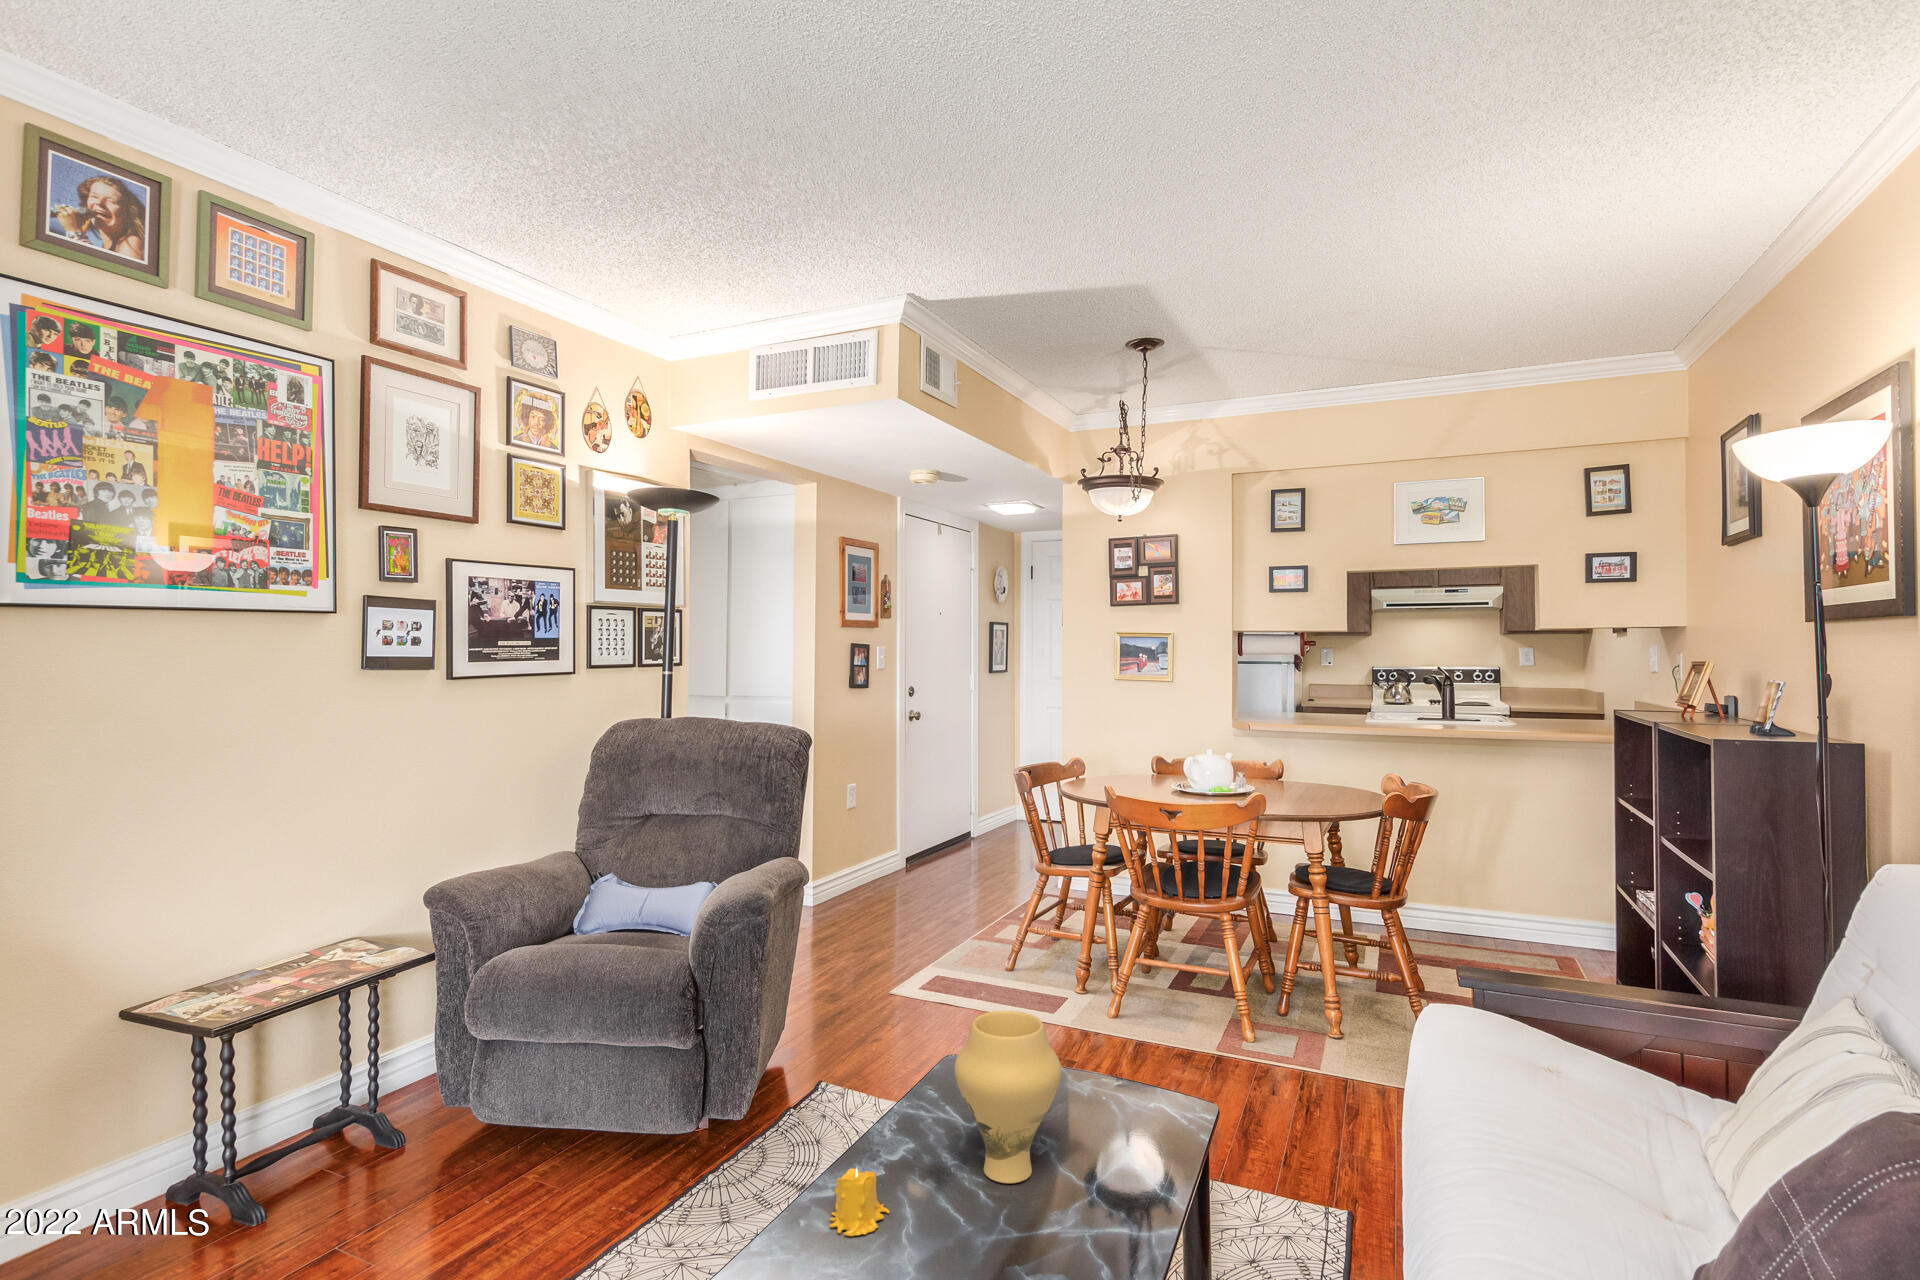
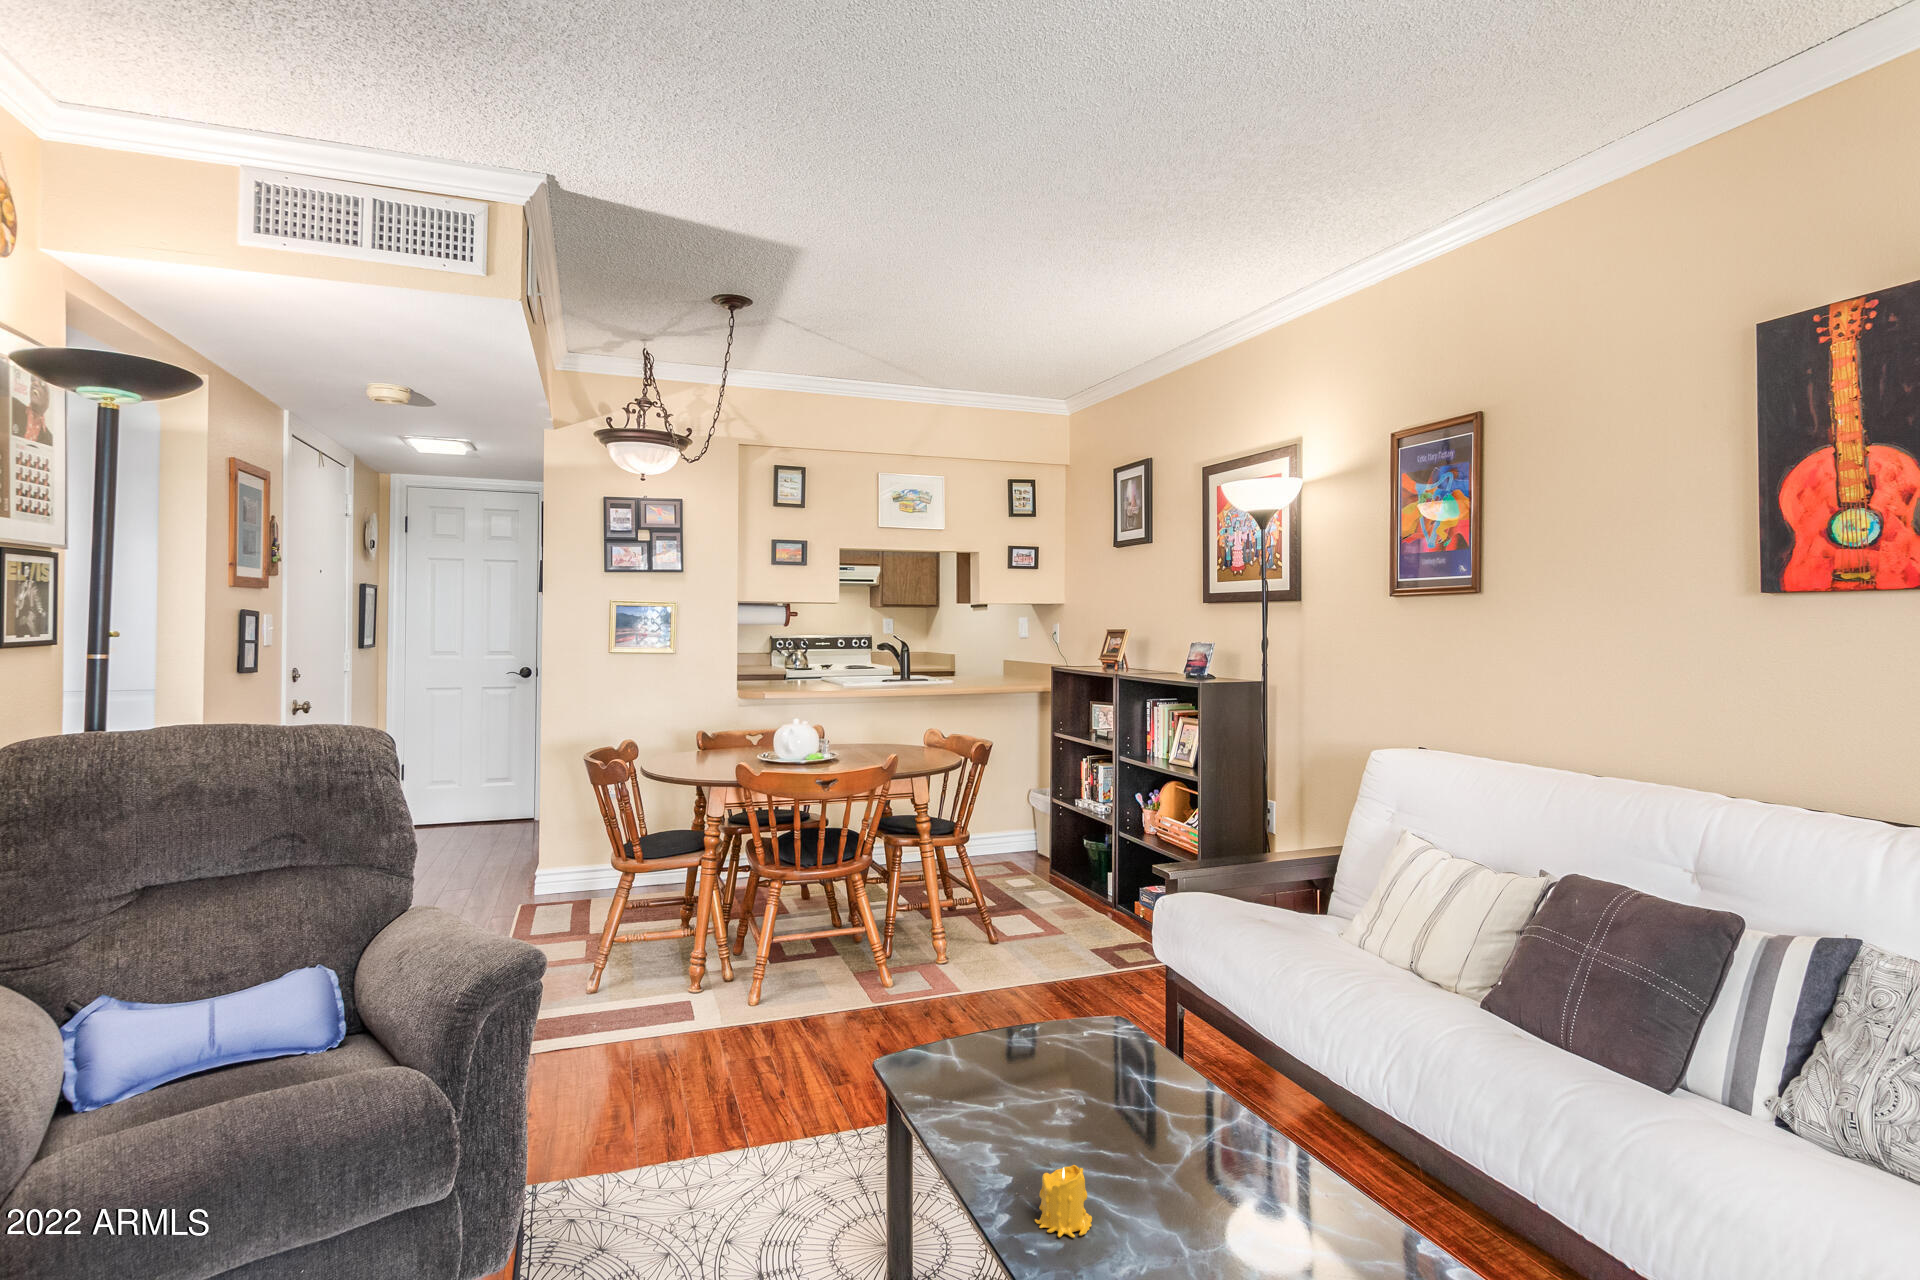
vase: present [955,1011,1061,1183] -> none [1038,975,1140,1137]

